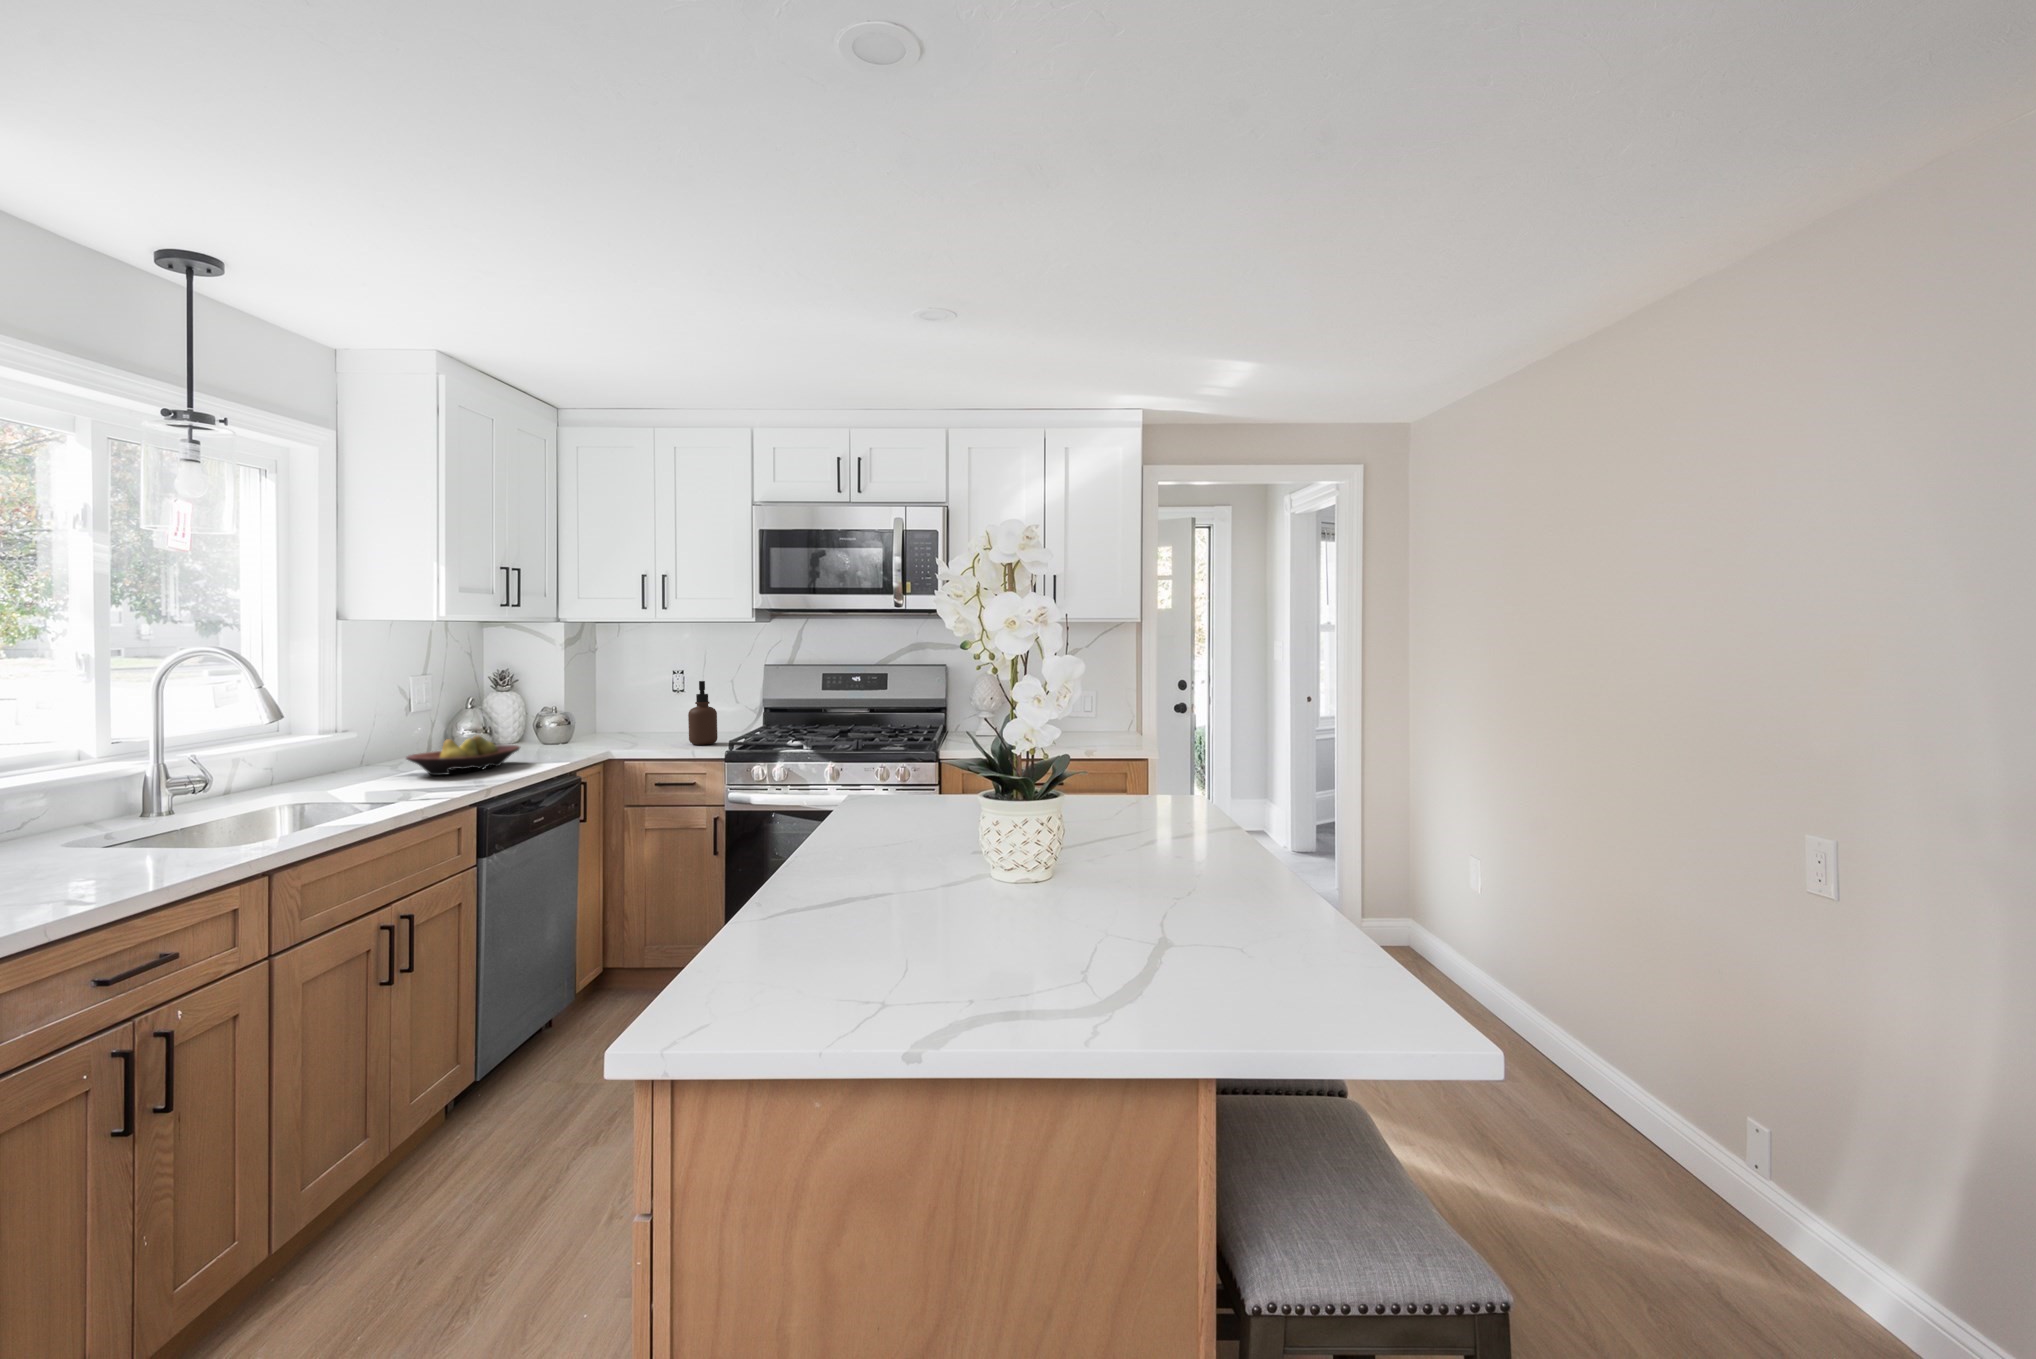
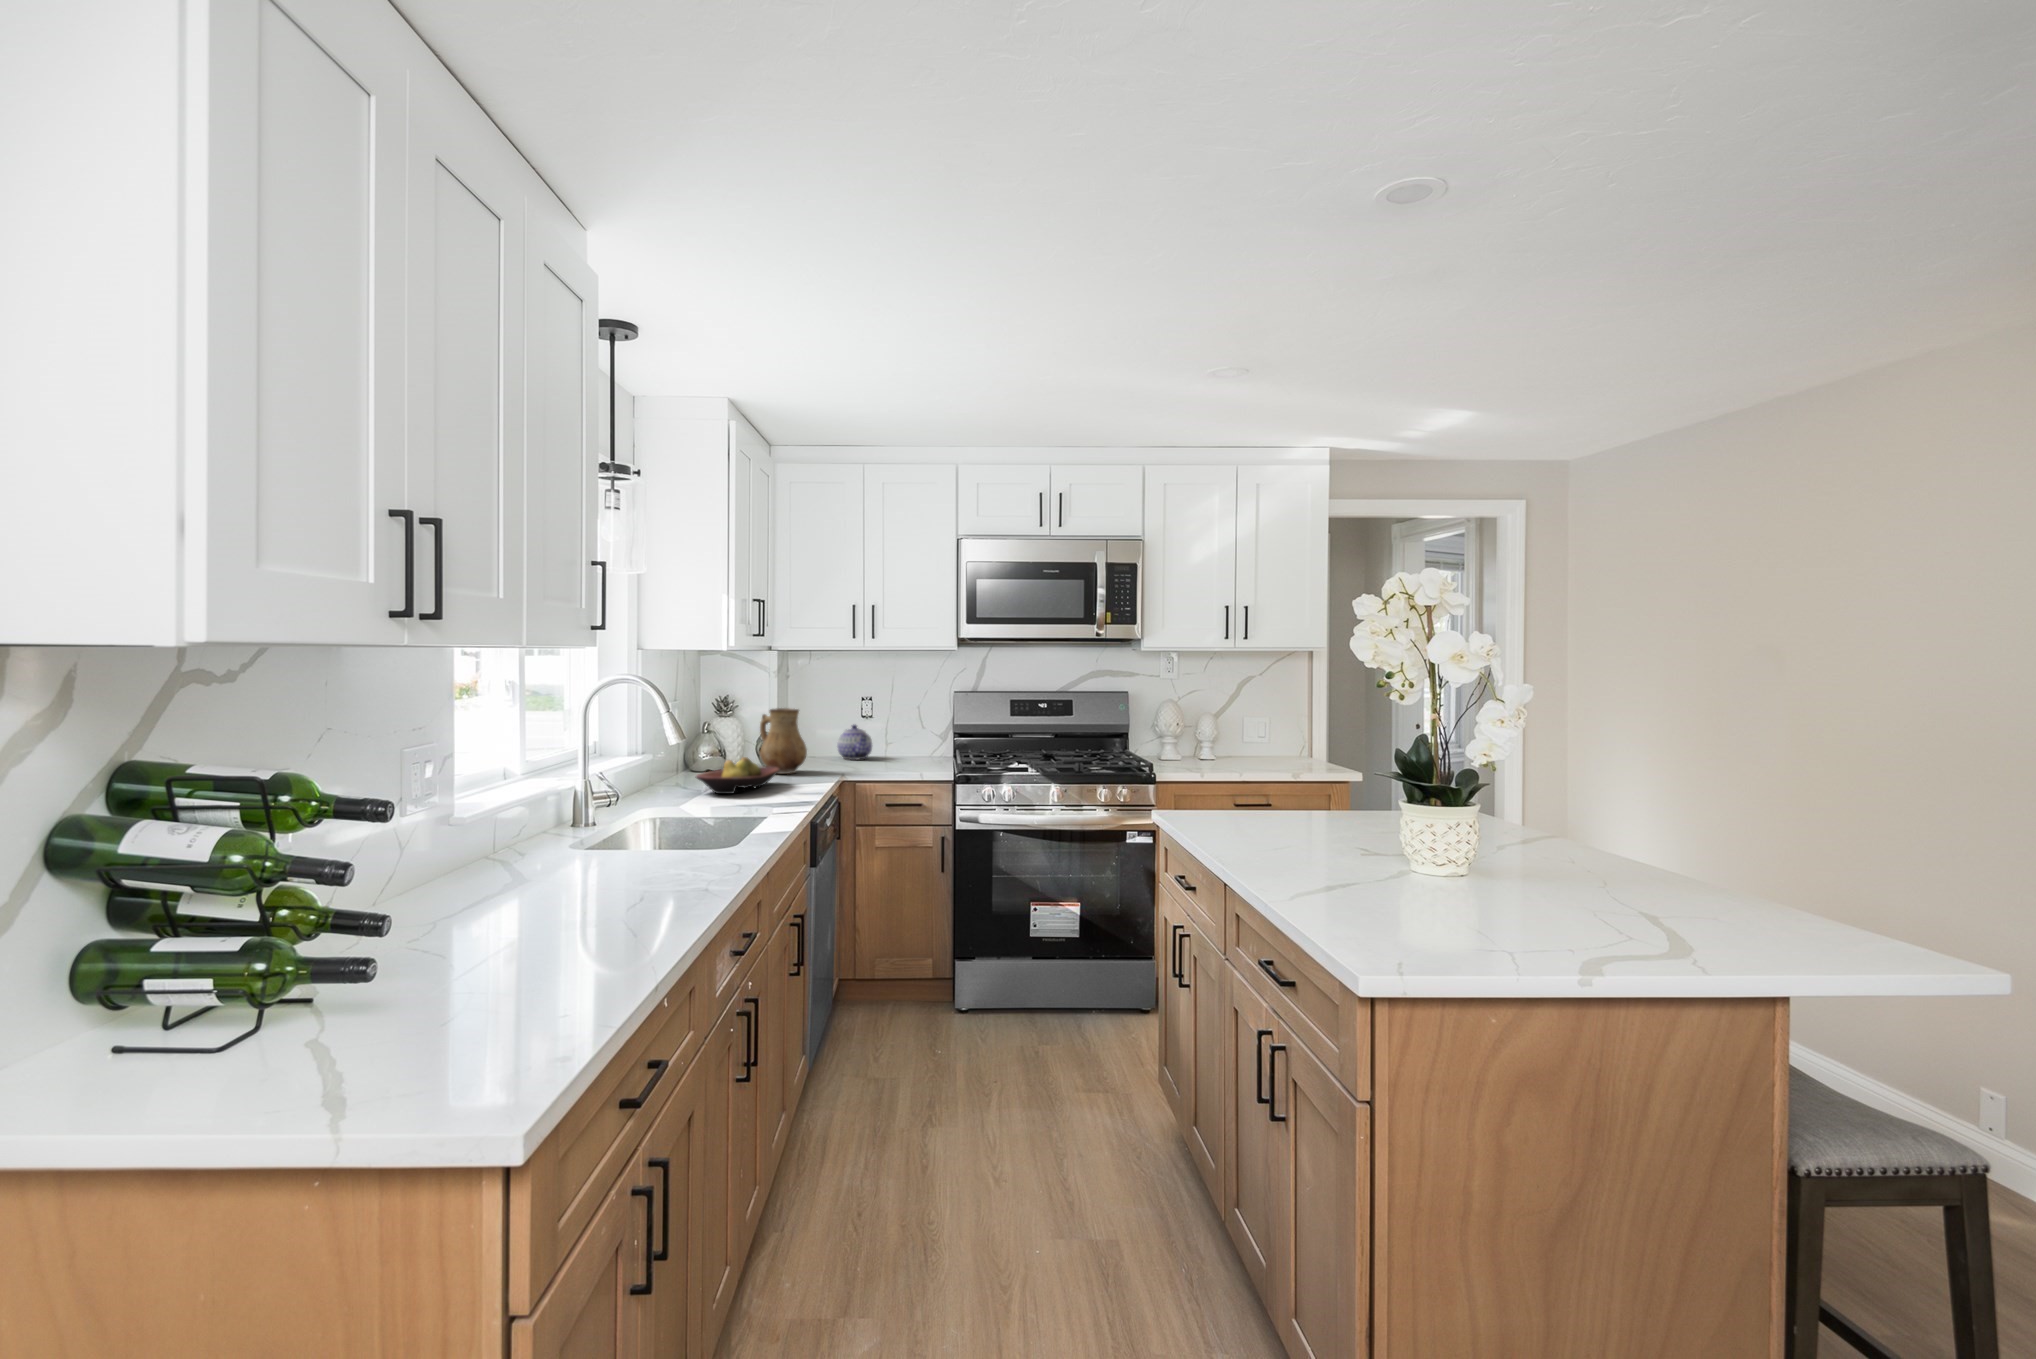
soap dispenser: present [688,681,718,745] -> none [900,706,926,767]
ceramic pitcher: none [526,684,578,752] -> present [760,708,807,774]
teapot: none [639,700,678,736] -> present [837,725,872,760]

